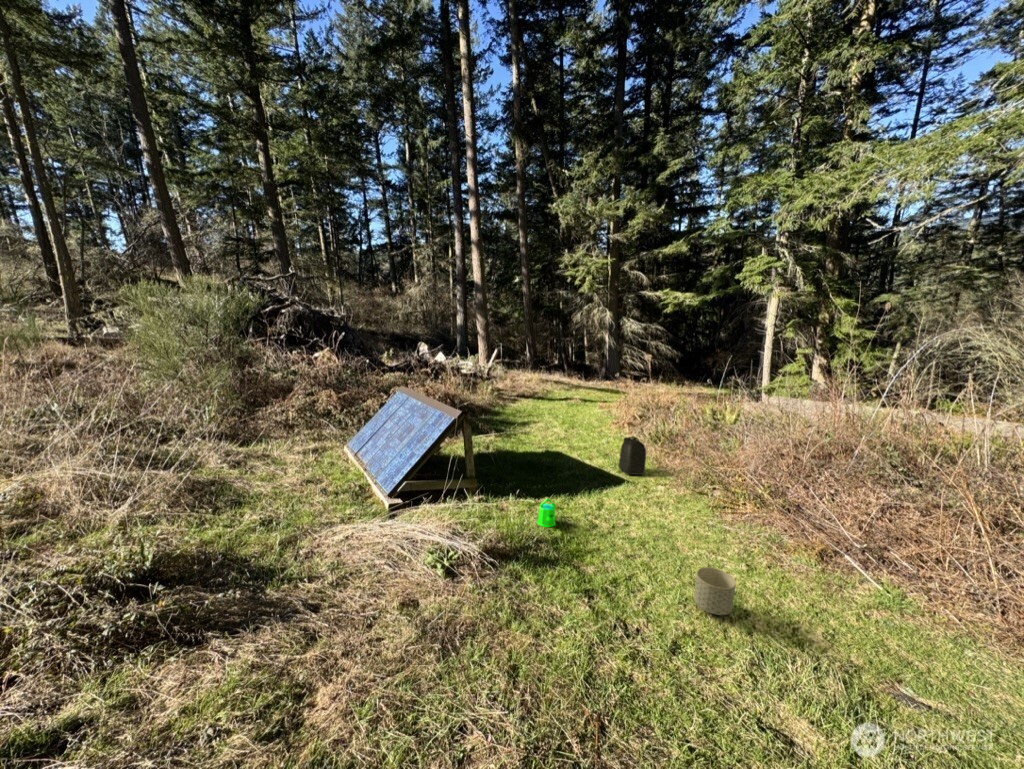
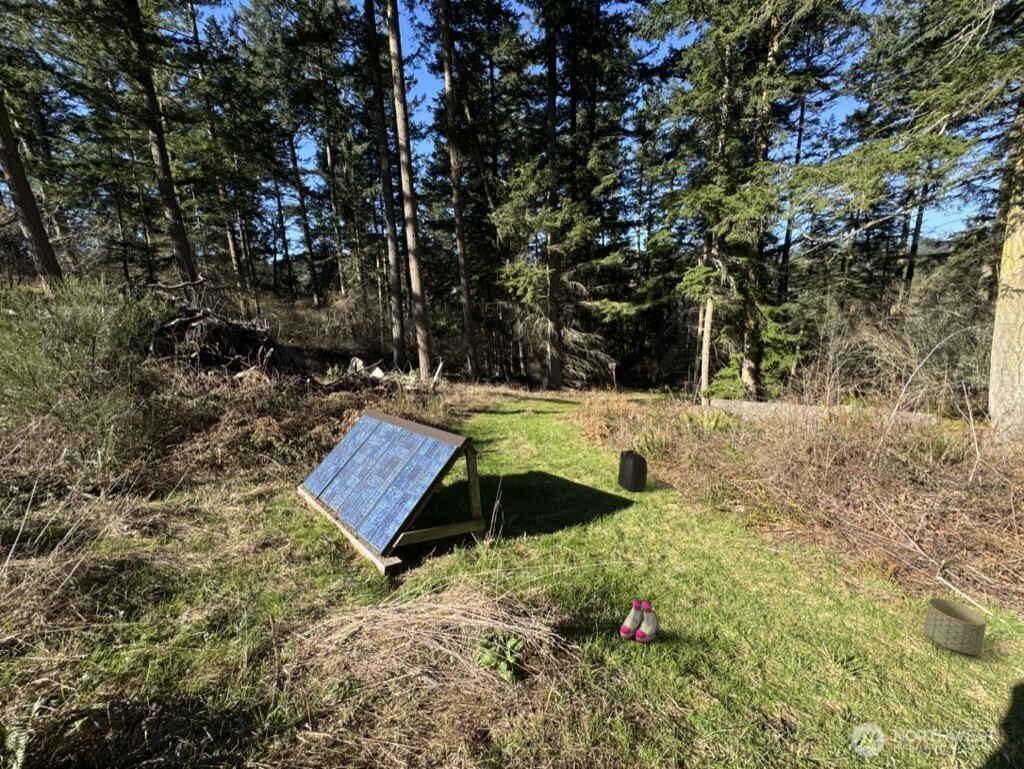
watering can: present [537,499,556,527] -> none [569,536,597,571]
boots: none [550,544,583,576] -> present [620,600,659,642]
planter: present [694,567,736,615] -> present [924,598,987,655]

